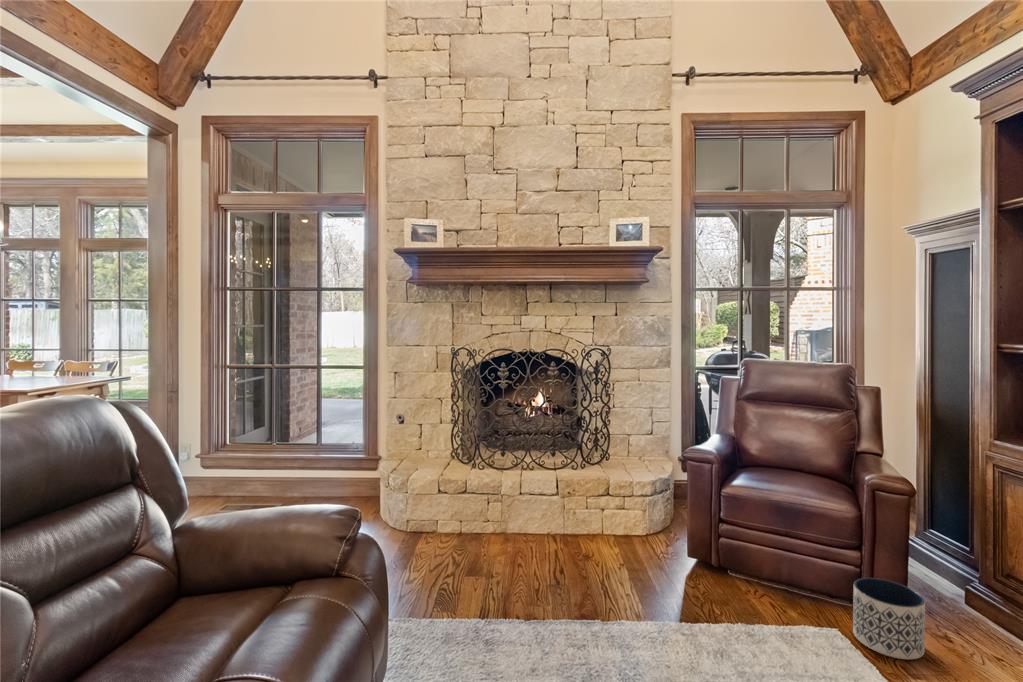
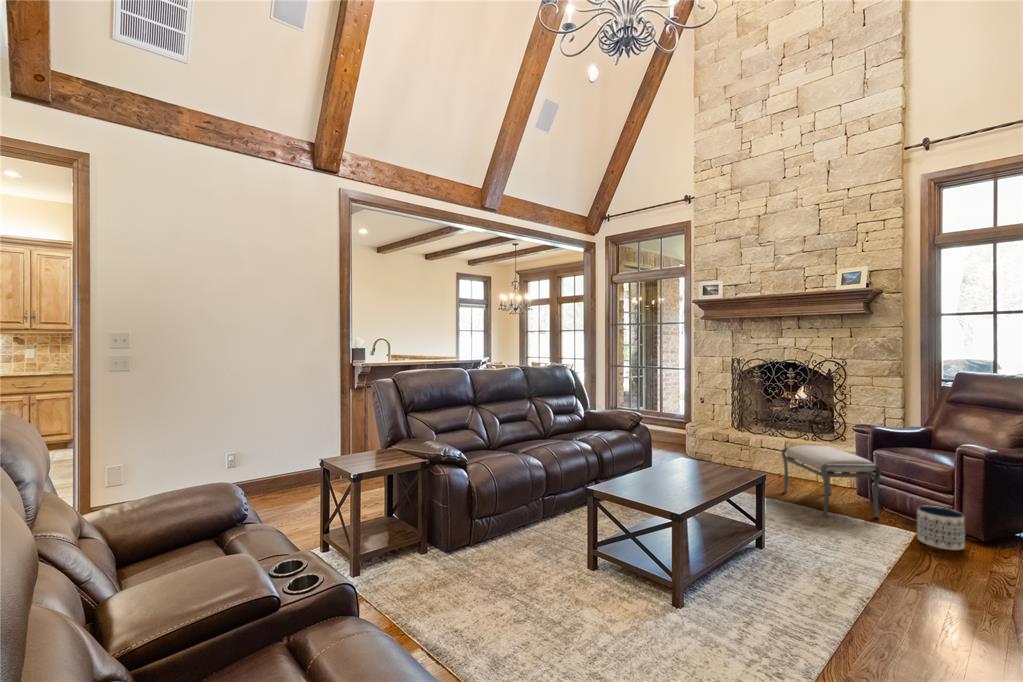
ottoman: none [600,488,764,639] -> present [782,445,881,518]

